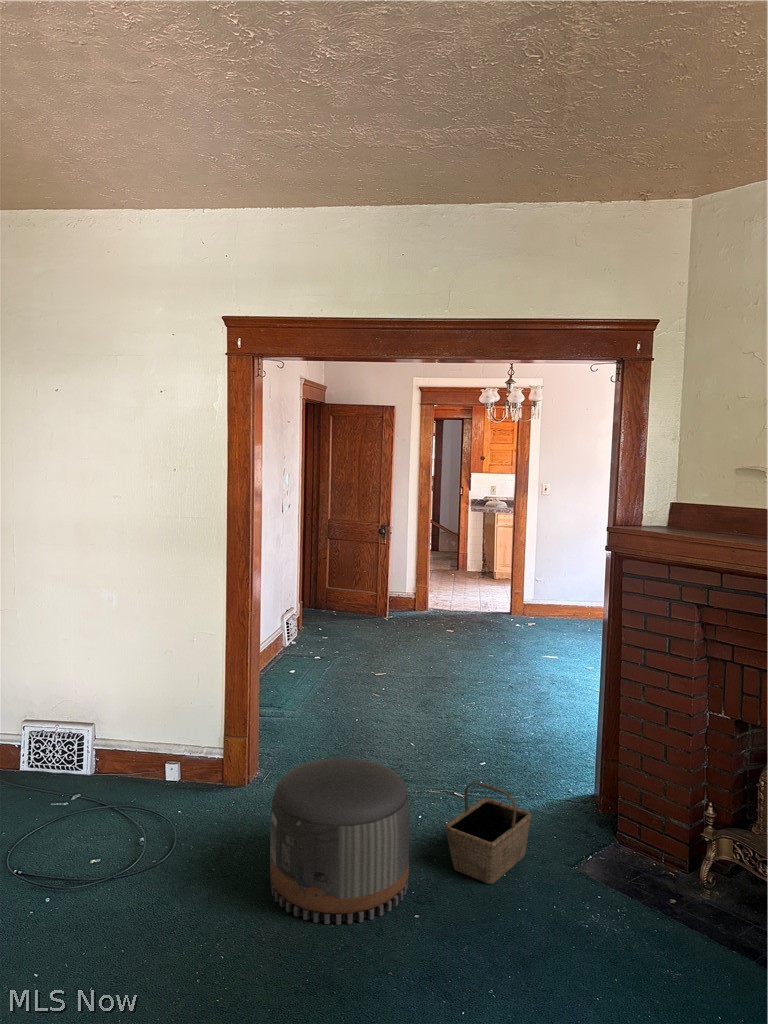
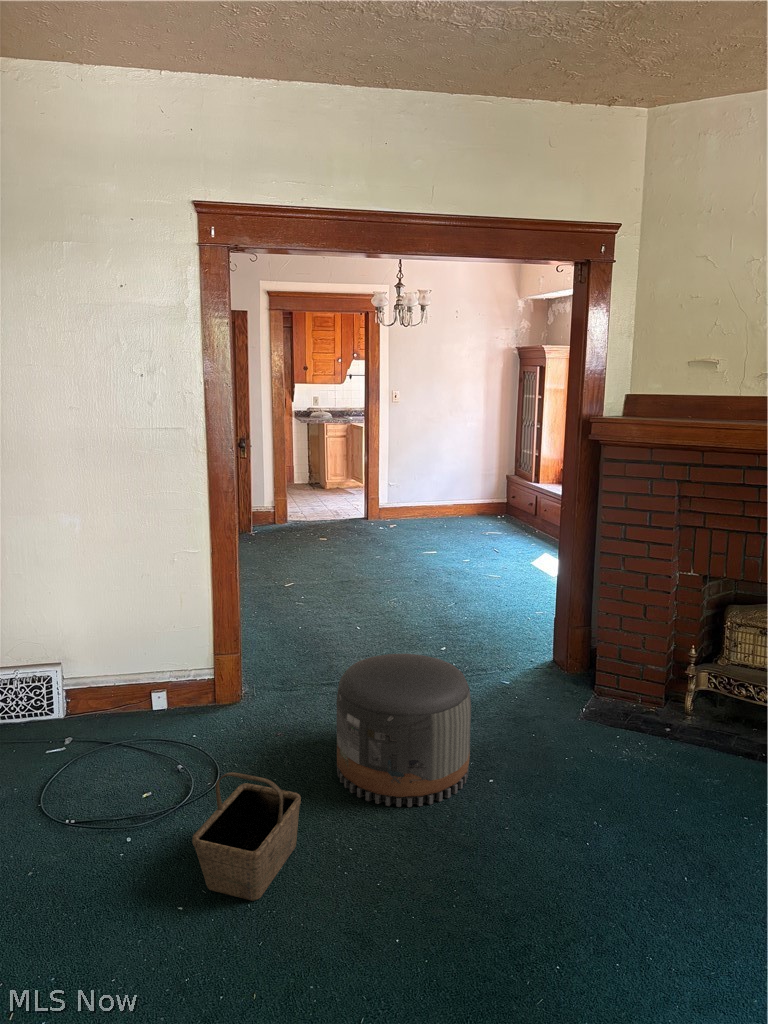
basket: present [445,782,531,884] -> present [192,772,301,901]

